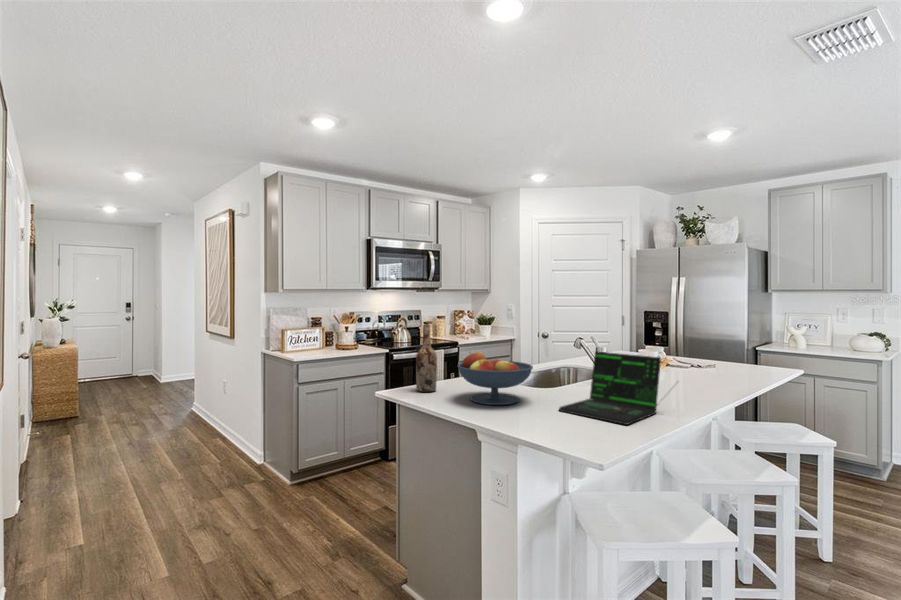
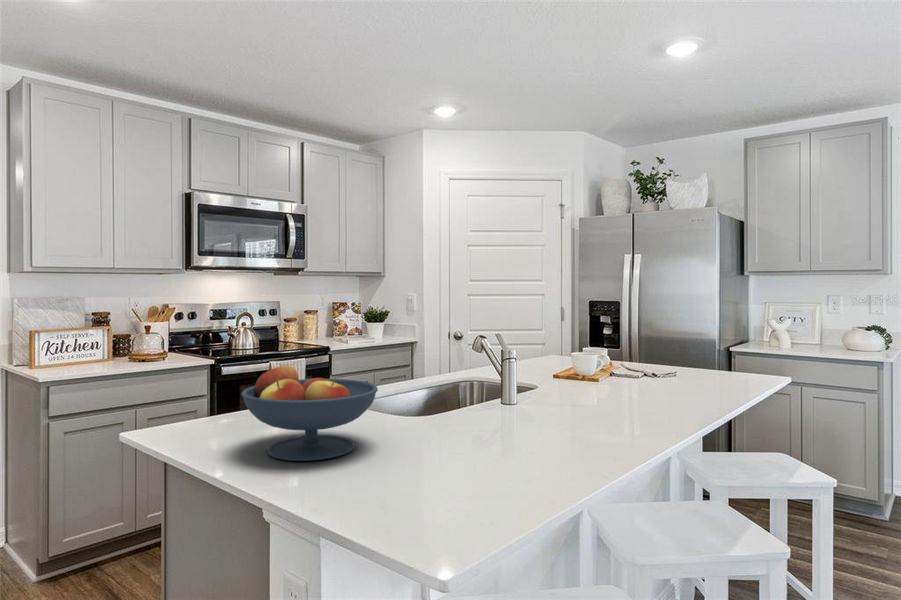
wine bottle: present [416,325,437,392] -> none [184,319,222,437]
laptop: present [559,352,677,425] -> none [412,360,616,497]

